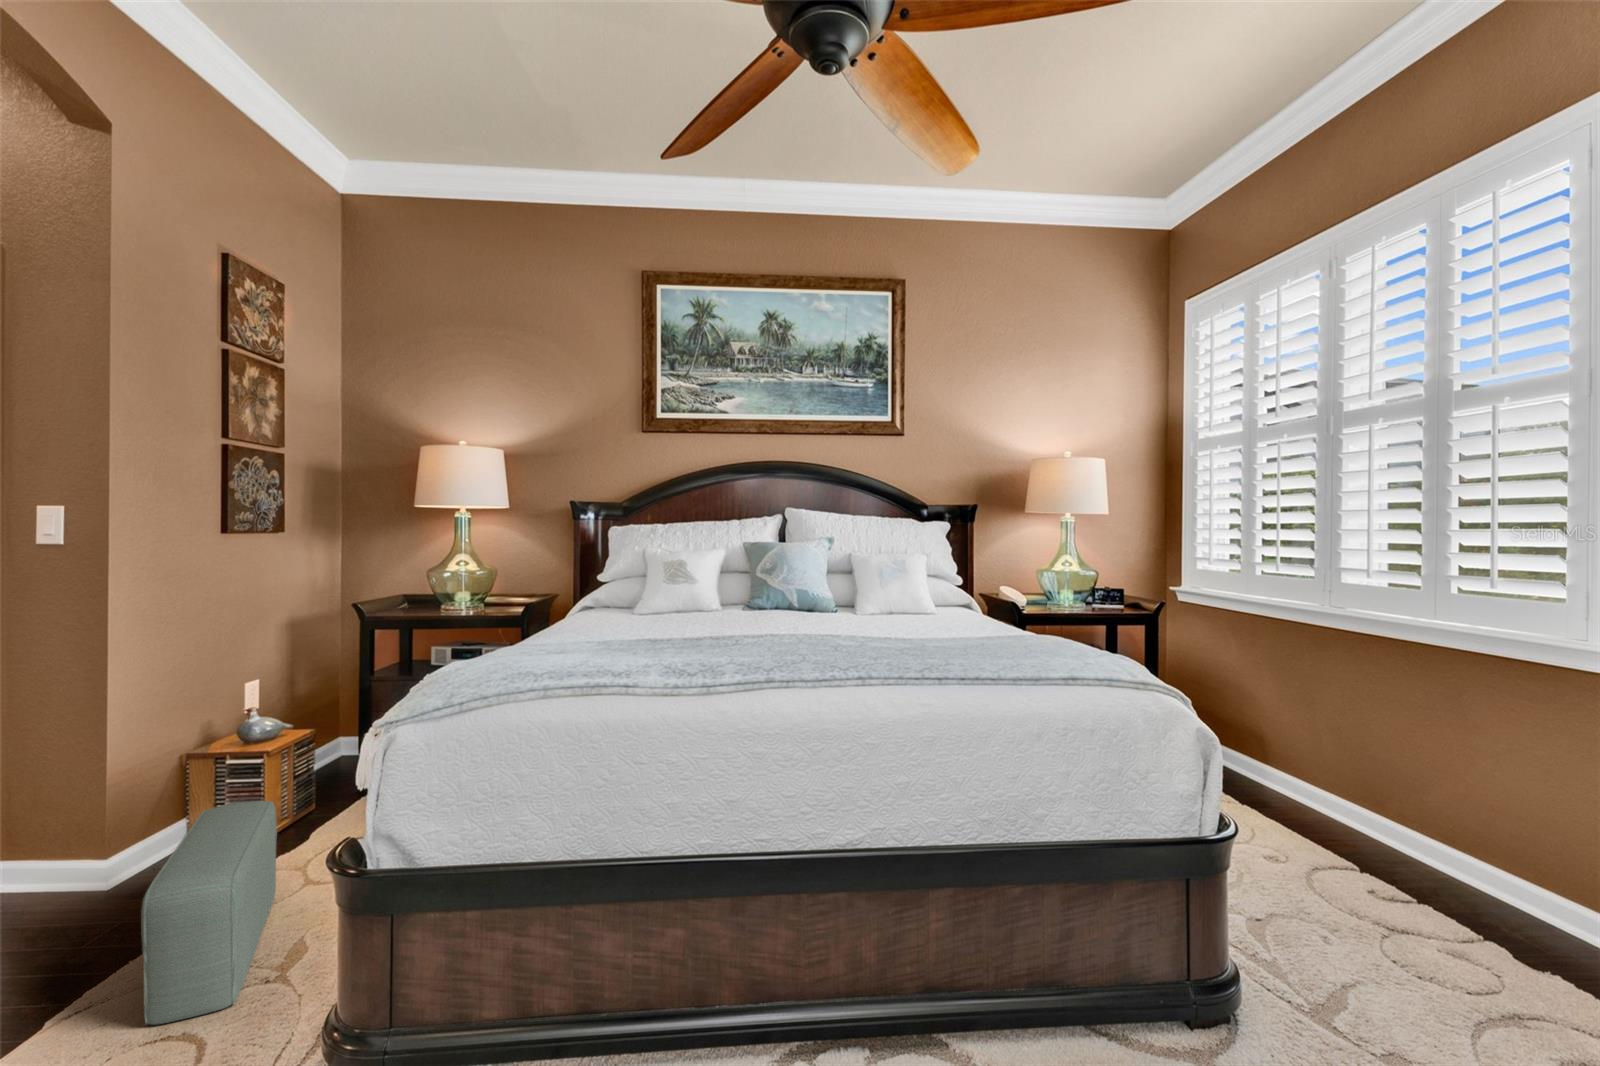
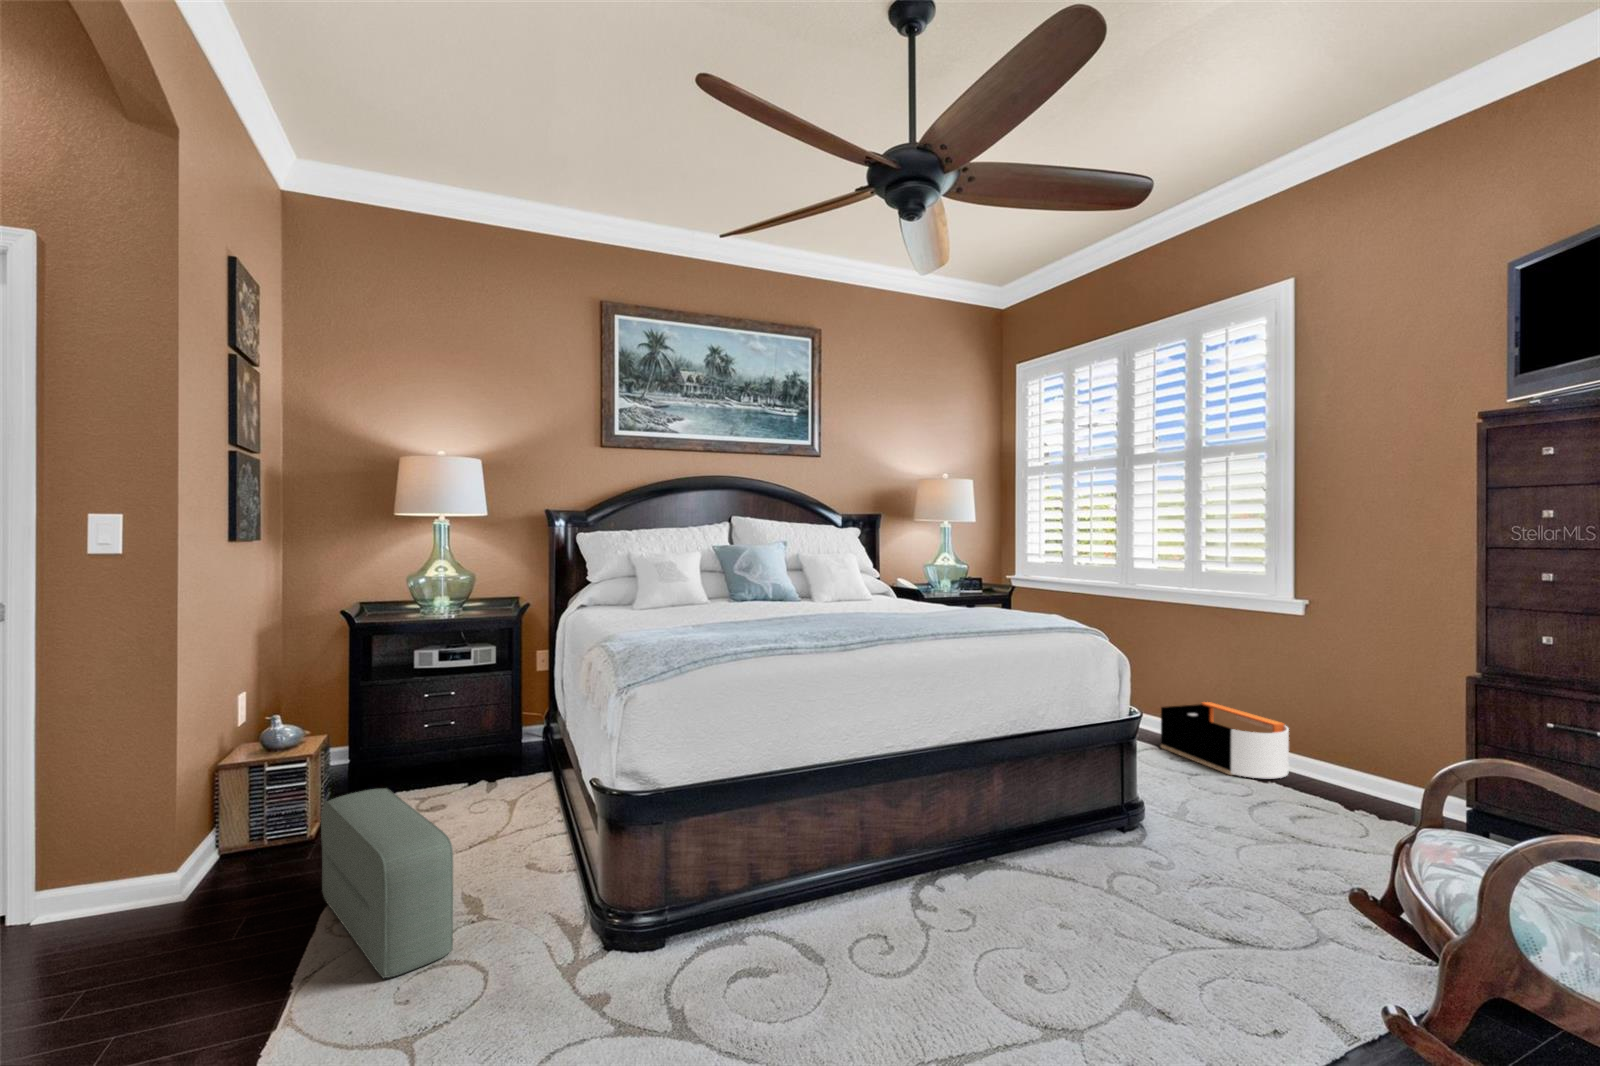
storage bin: none [1344,791,1560,936] -> present [1161,702,1289,779]

